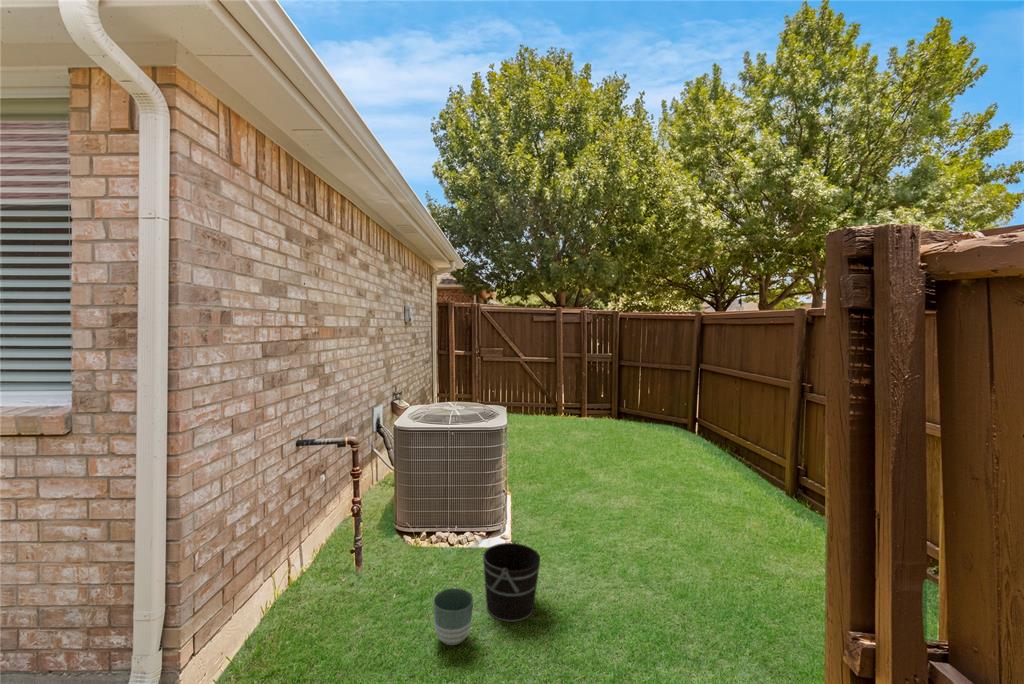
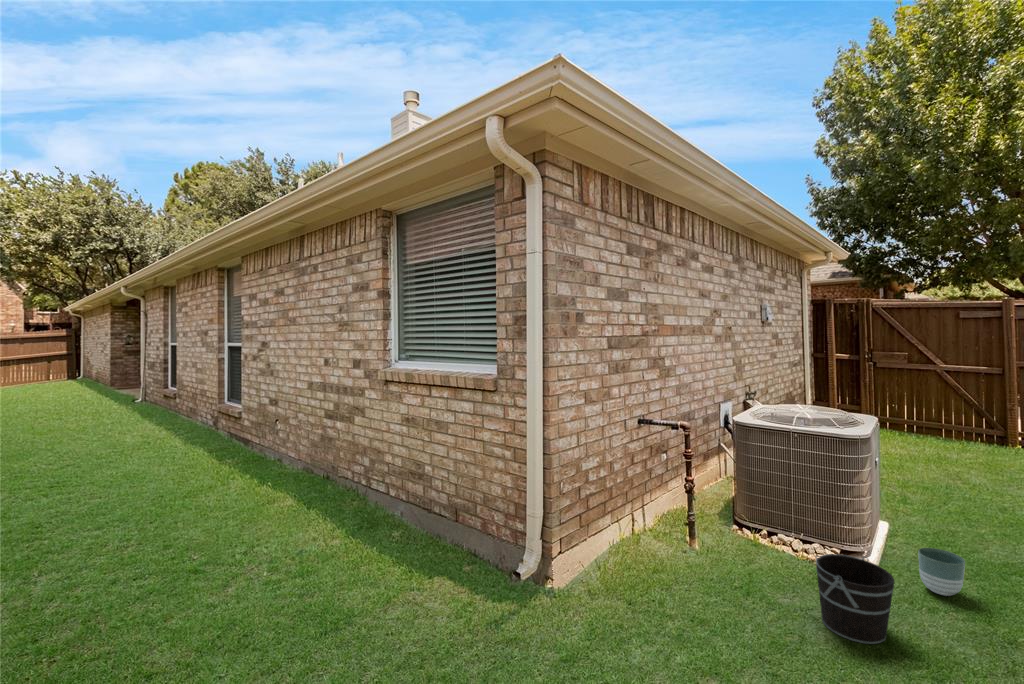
planter: present [434,588,473,645] -> present [918,548,965,596]

